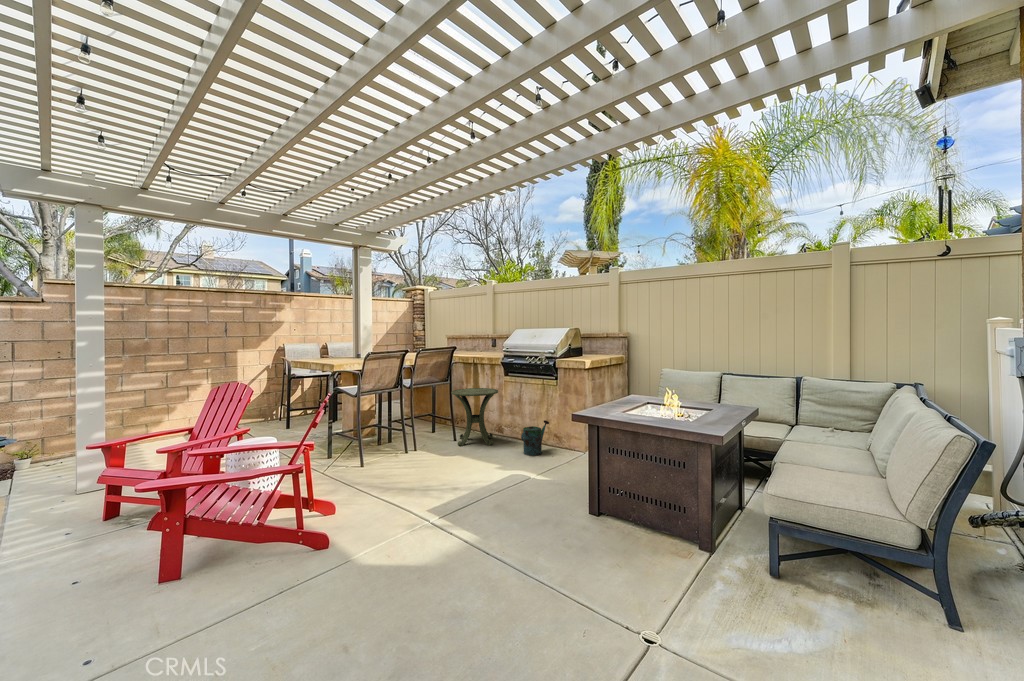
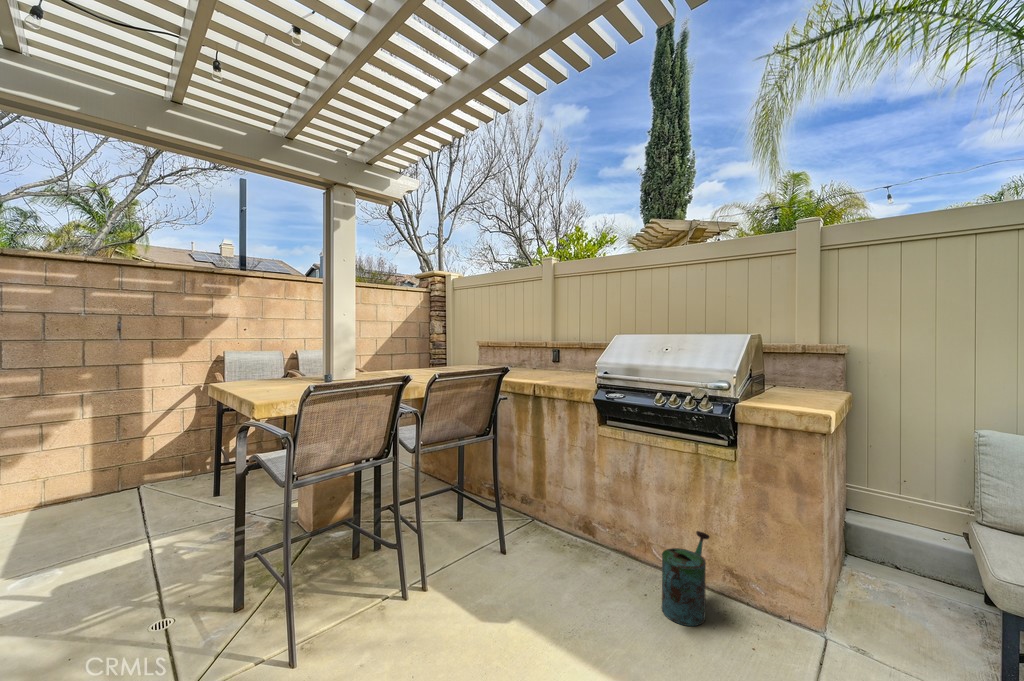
side table: present [452,388,498,446] -> none [498,444,590,570]

